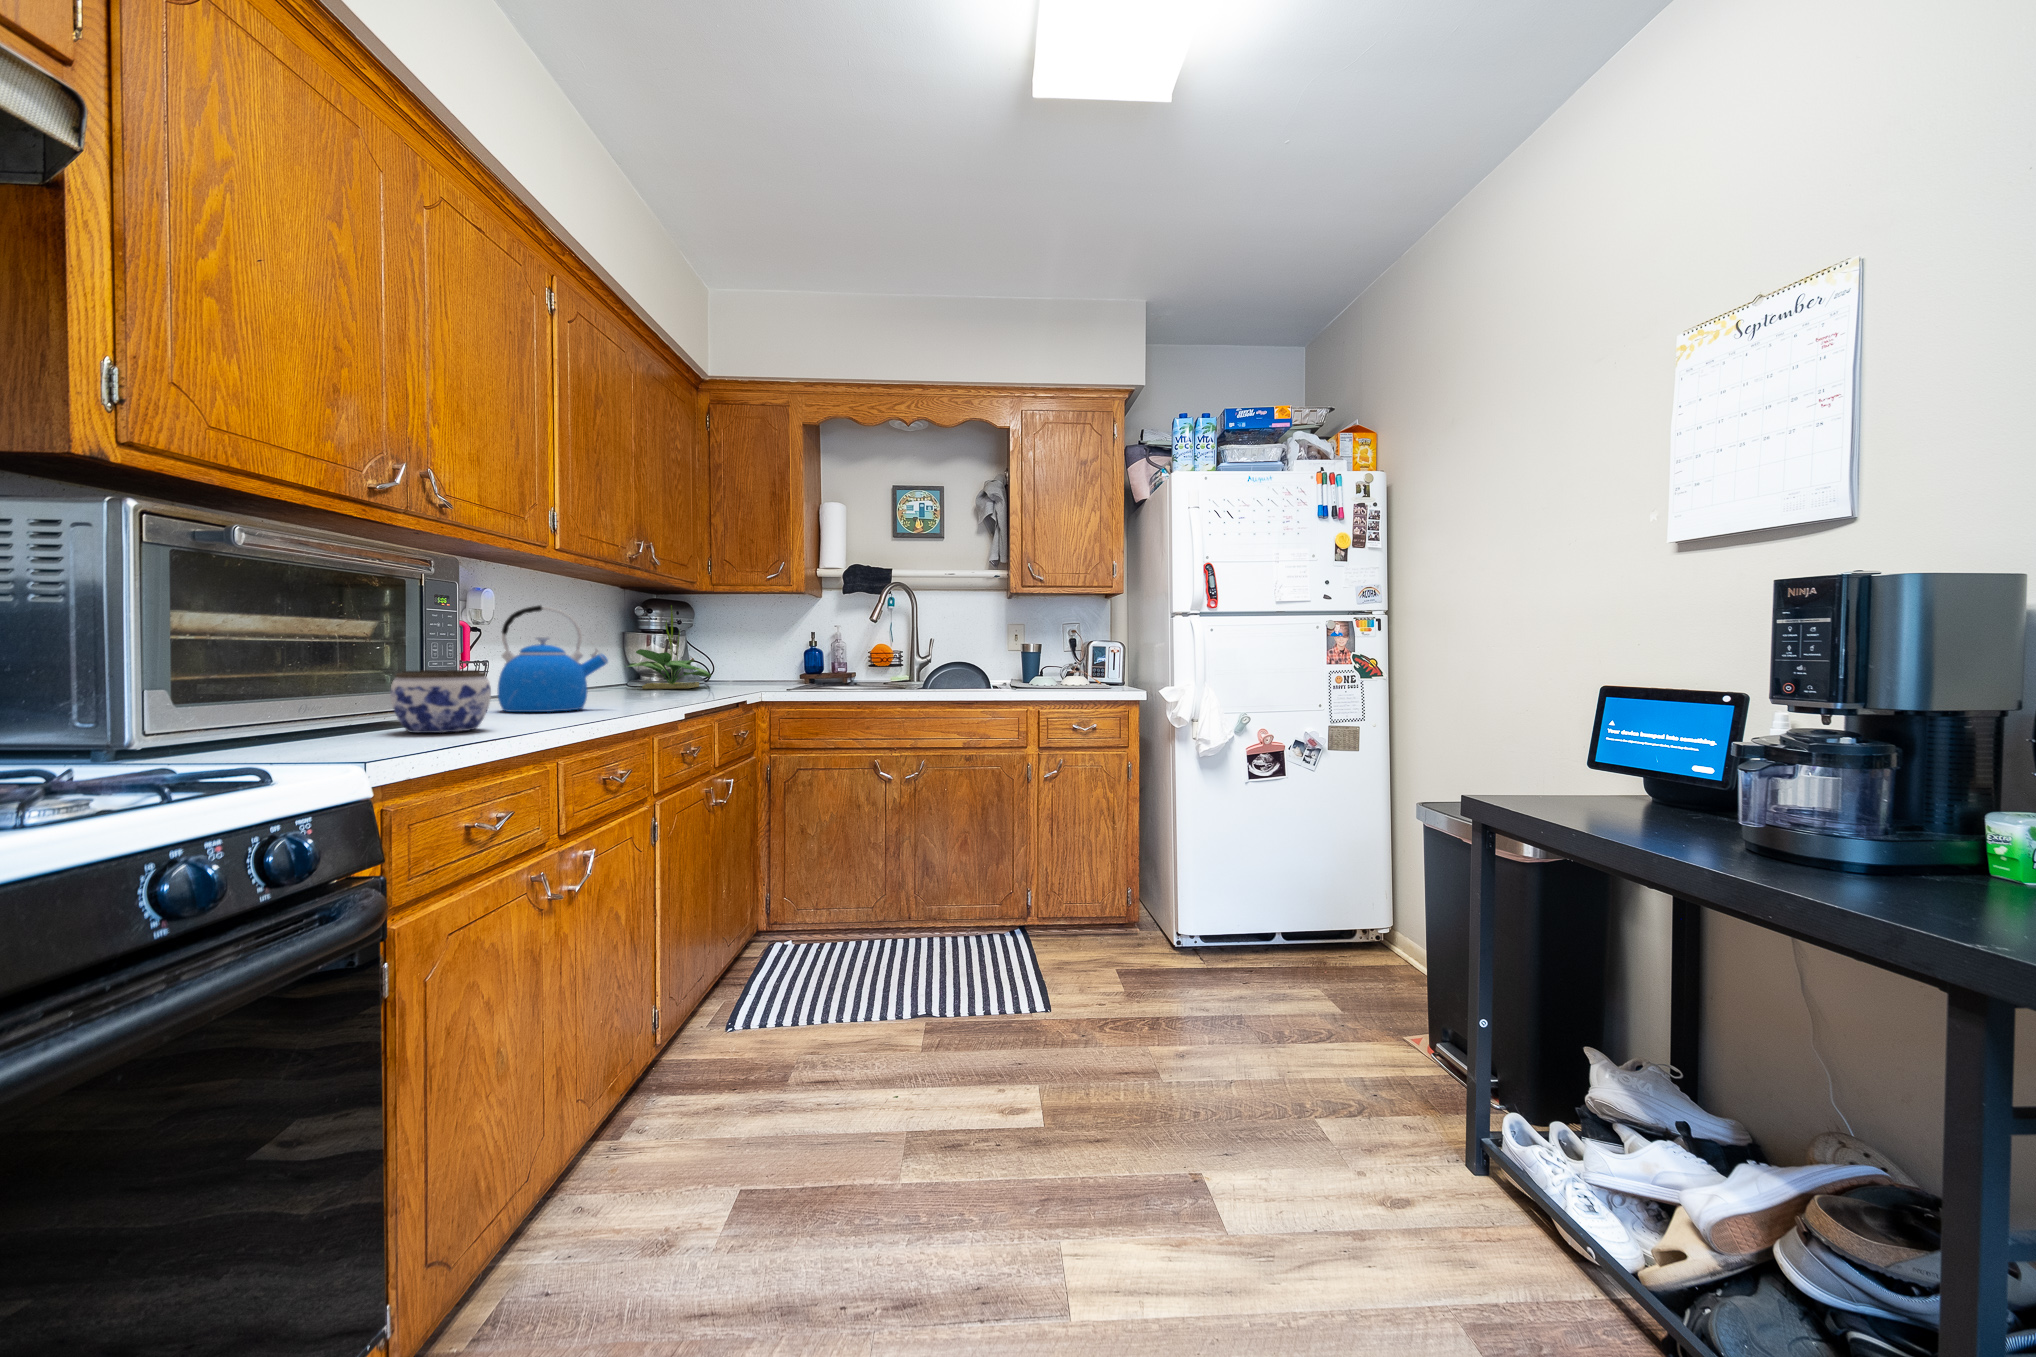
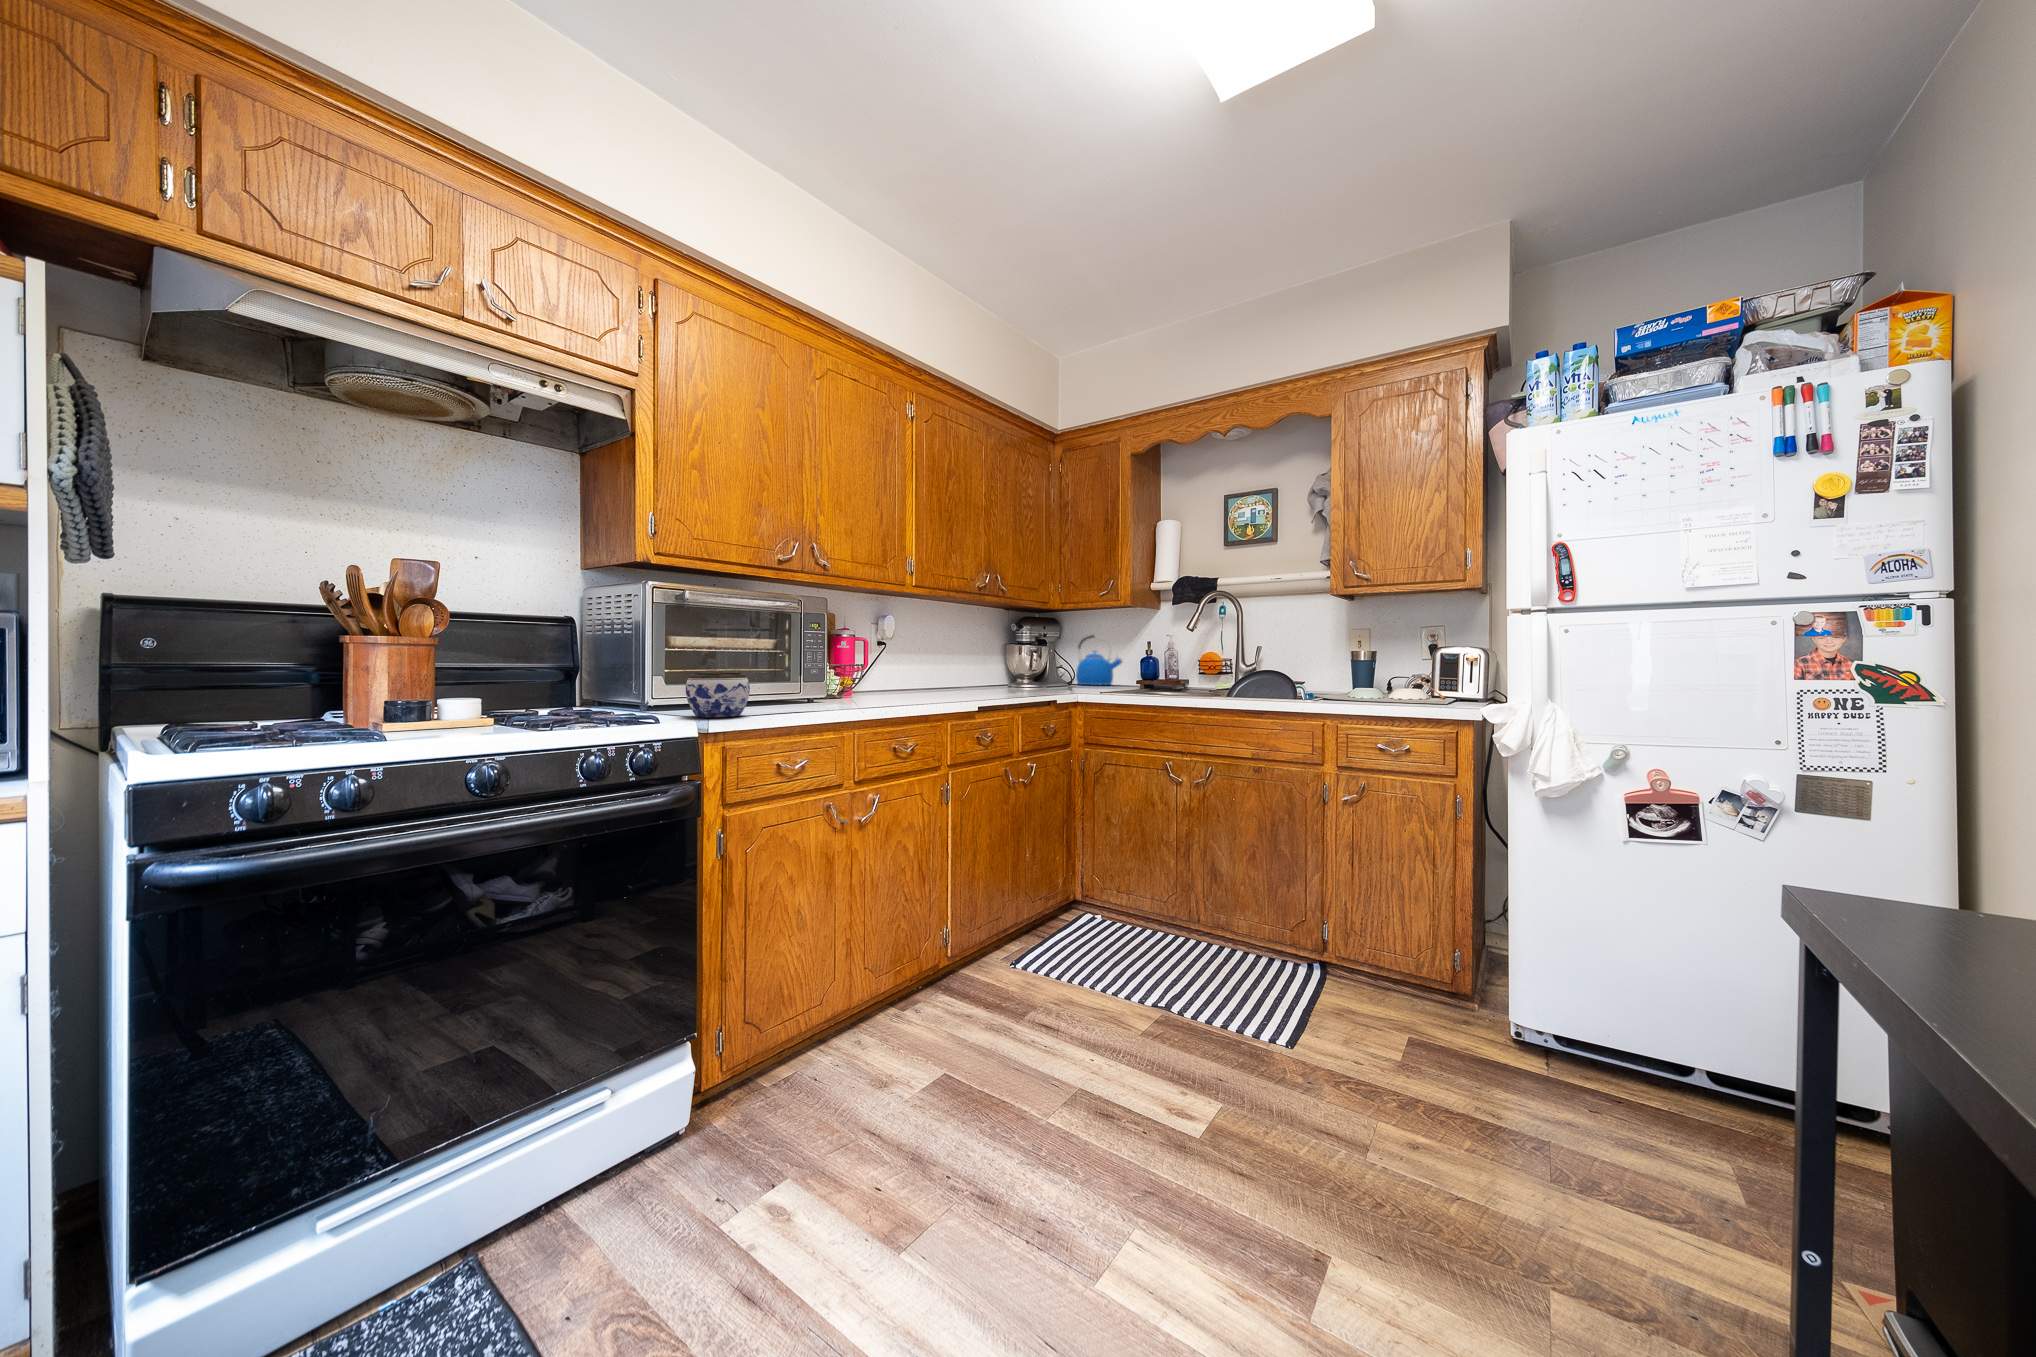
kettle: present [498,605,608,712] -> present [1076,635,1122,685]
potted plant: present [629,606,711,689] -> none [976,620,1049,690]

